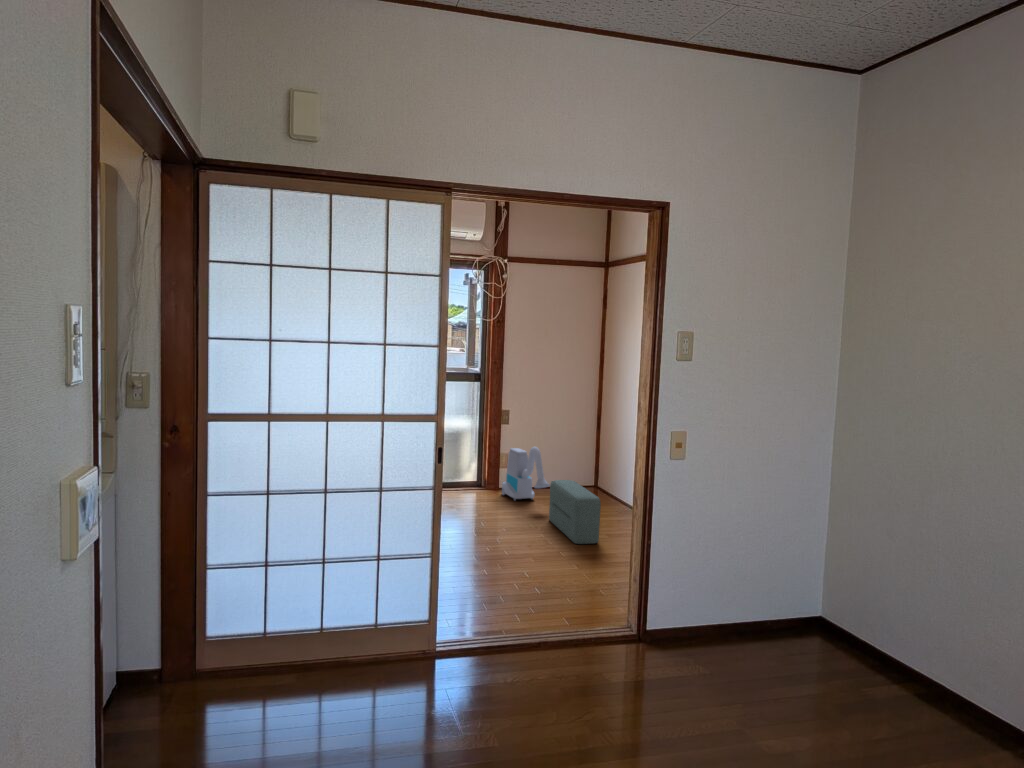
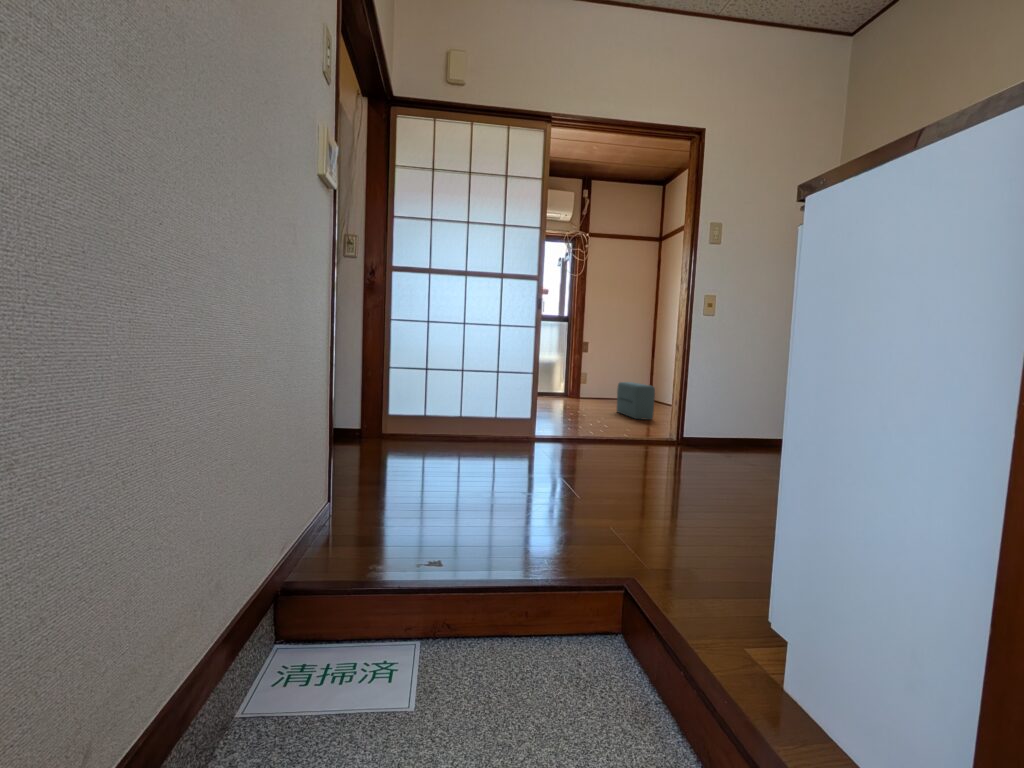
vacuum cleaner: present [502,447,550,501] -> none [582,364,618,406]

